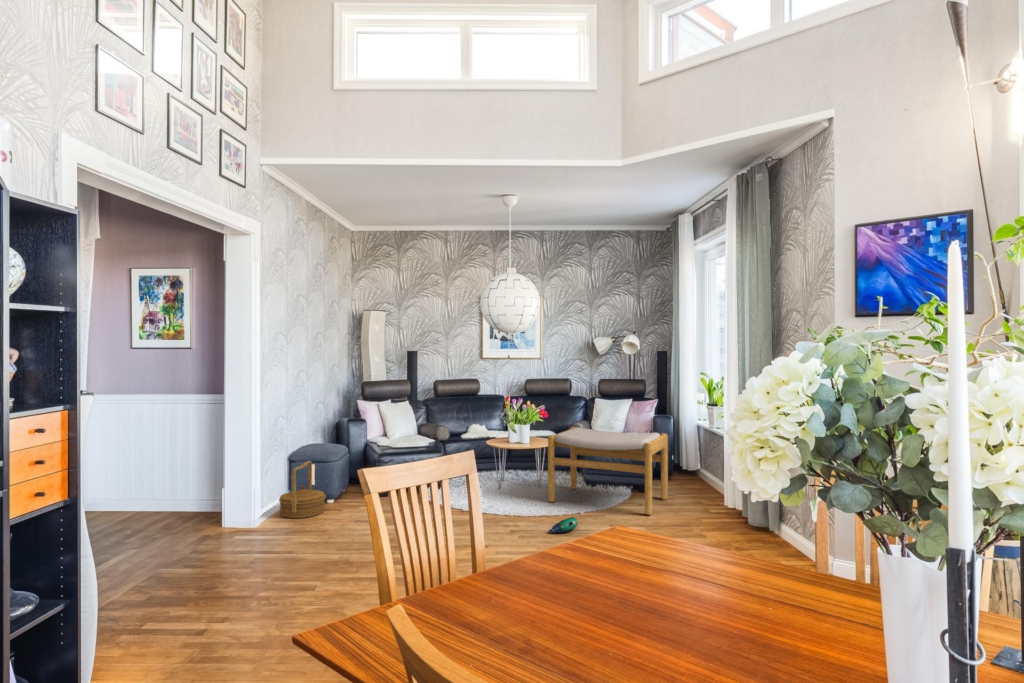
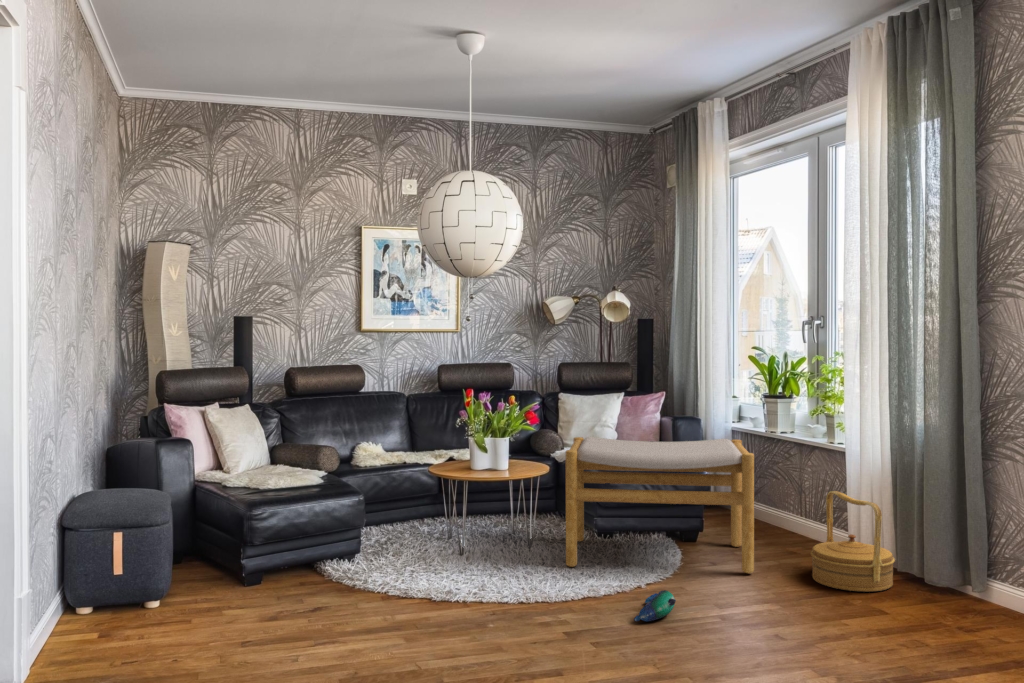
woven basket: present [279,461,326,518] -> present [811,491,895,592]

